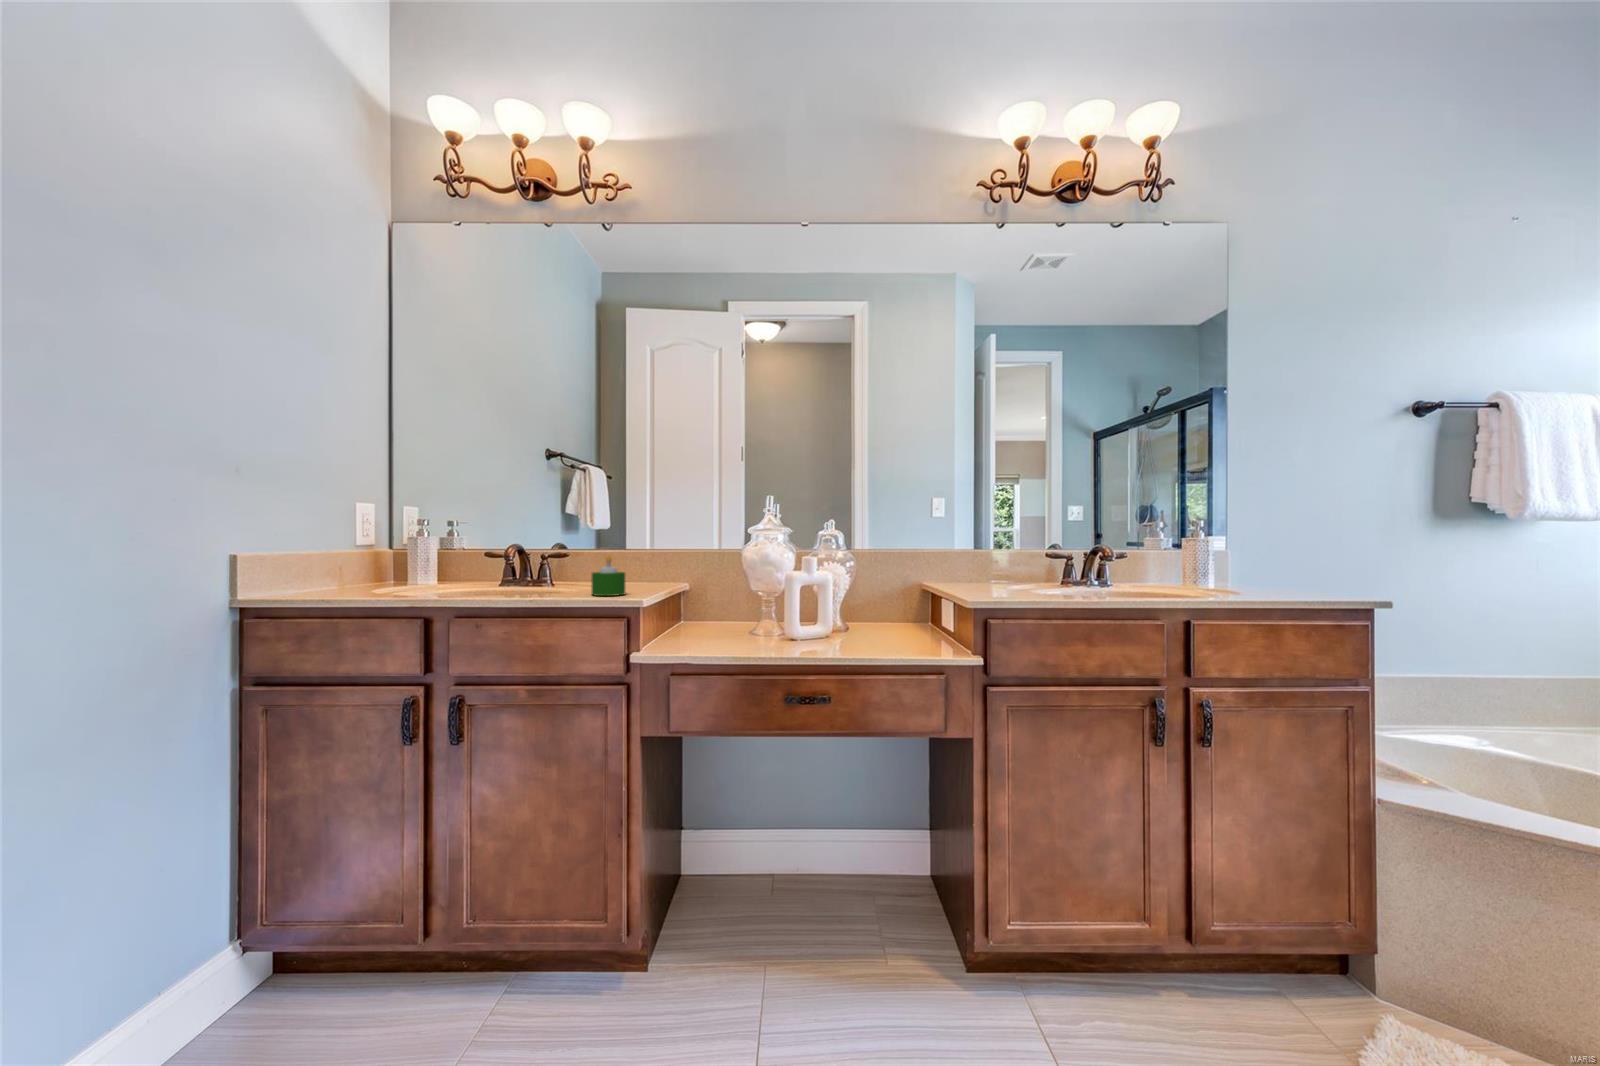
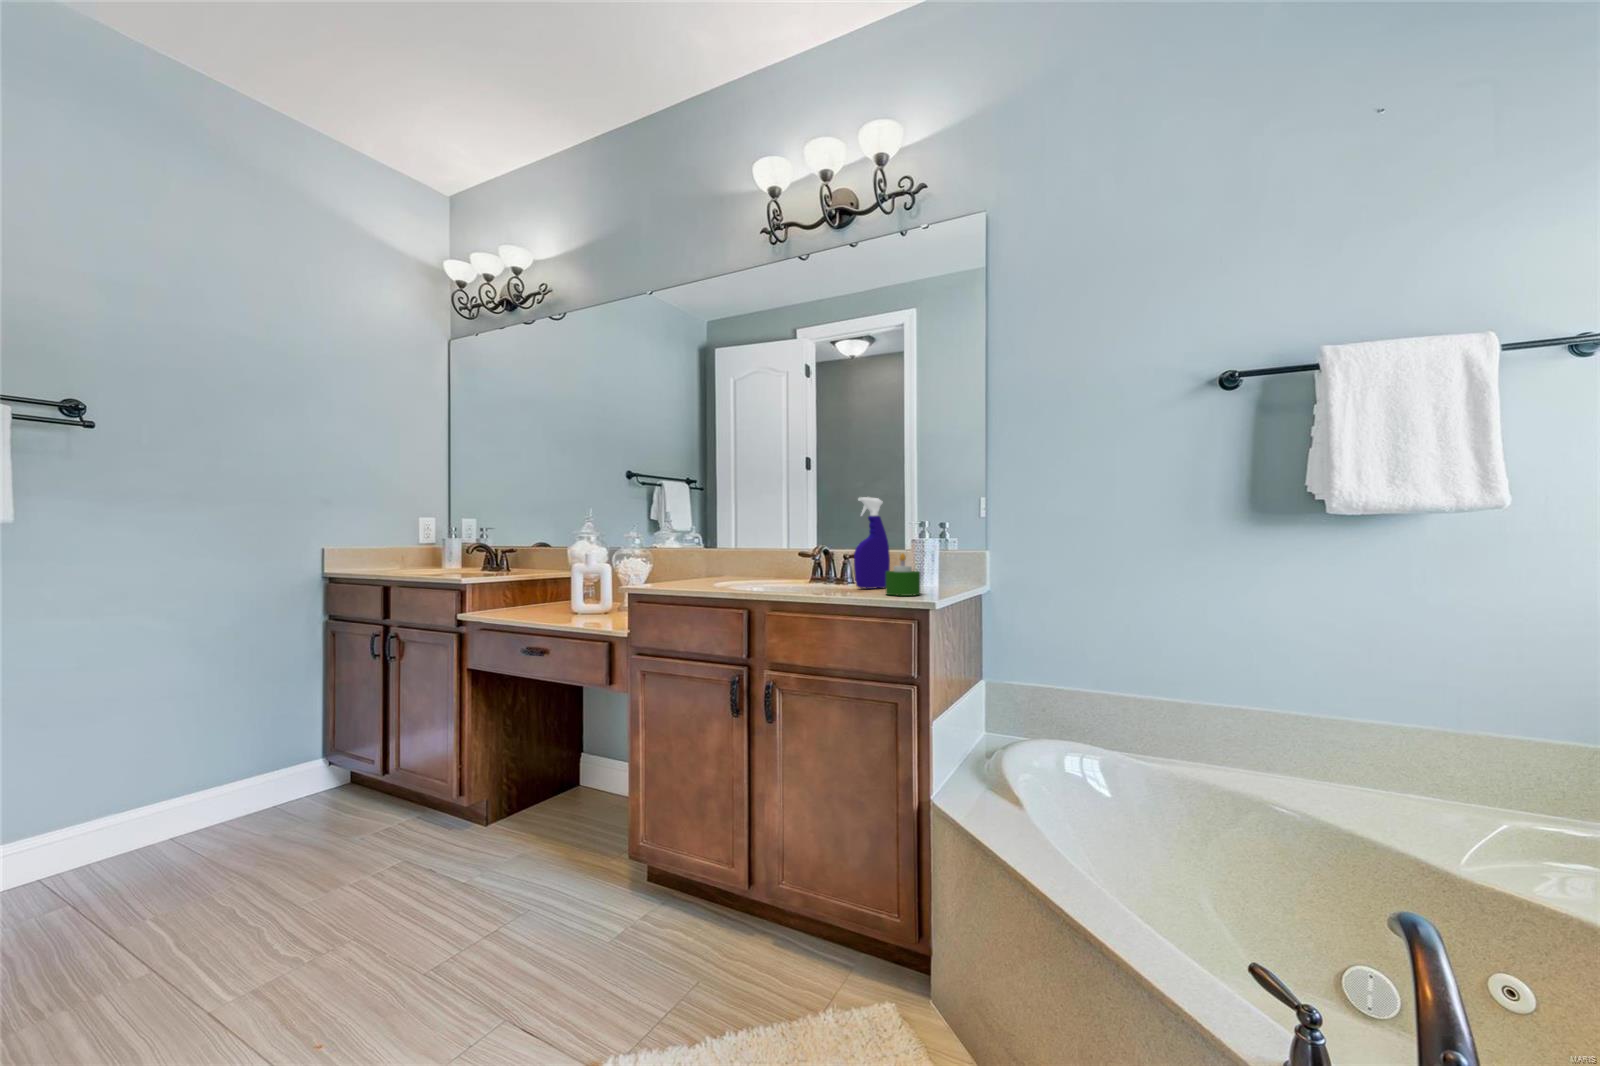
spray bottle: none [556,498,592,590] -> present [854,497,890,589]

